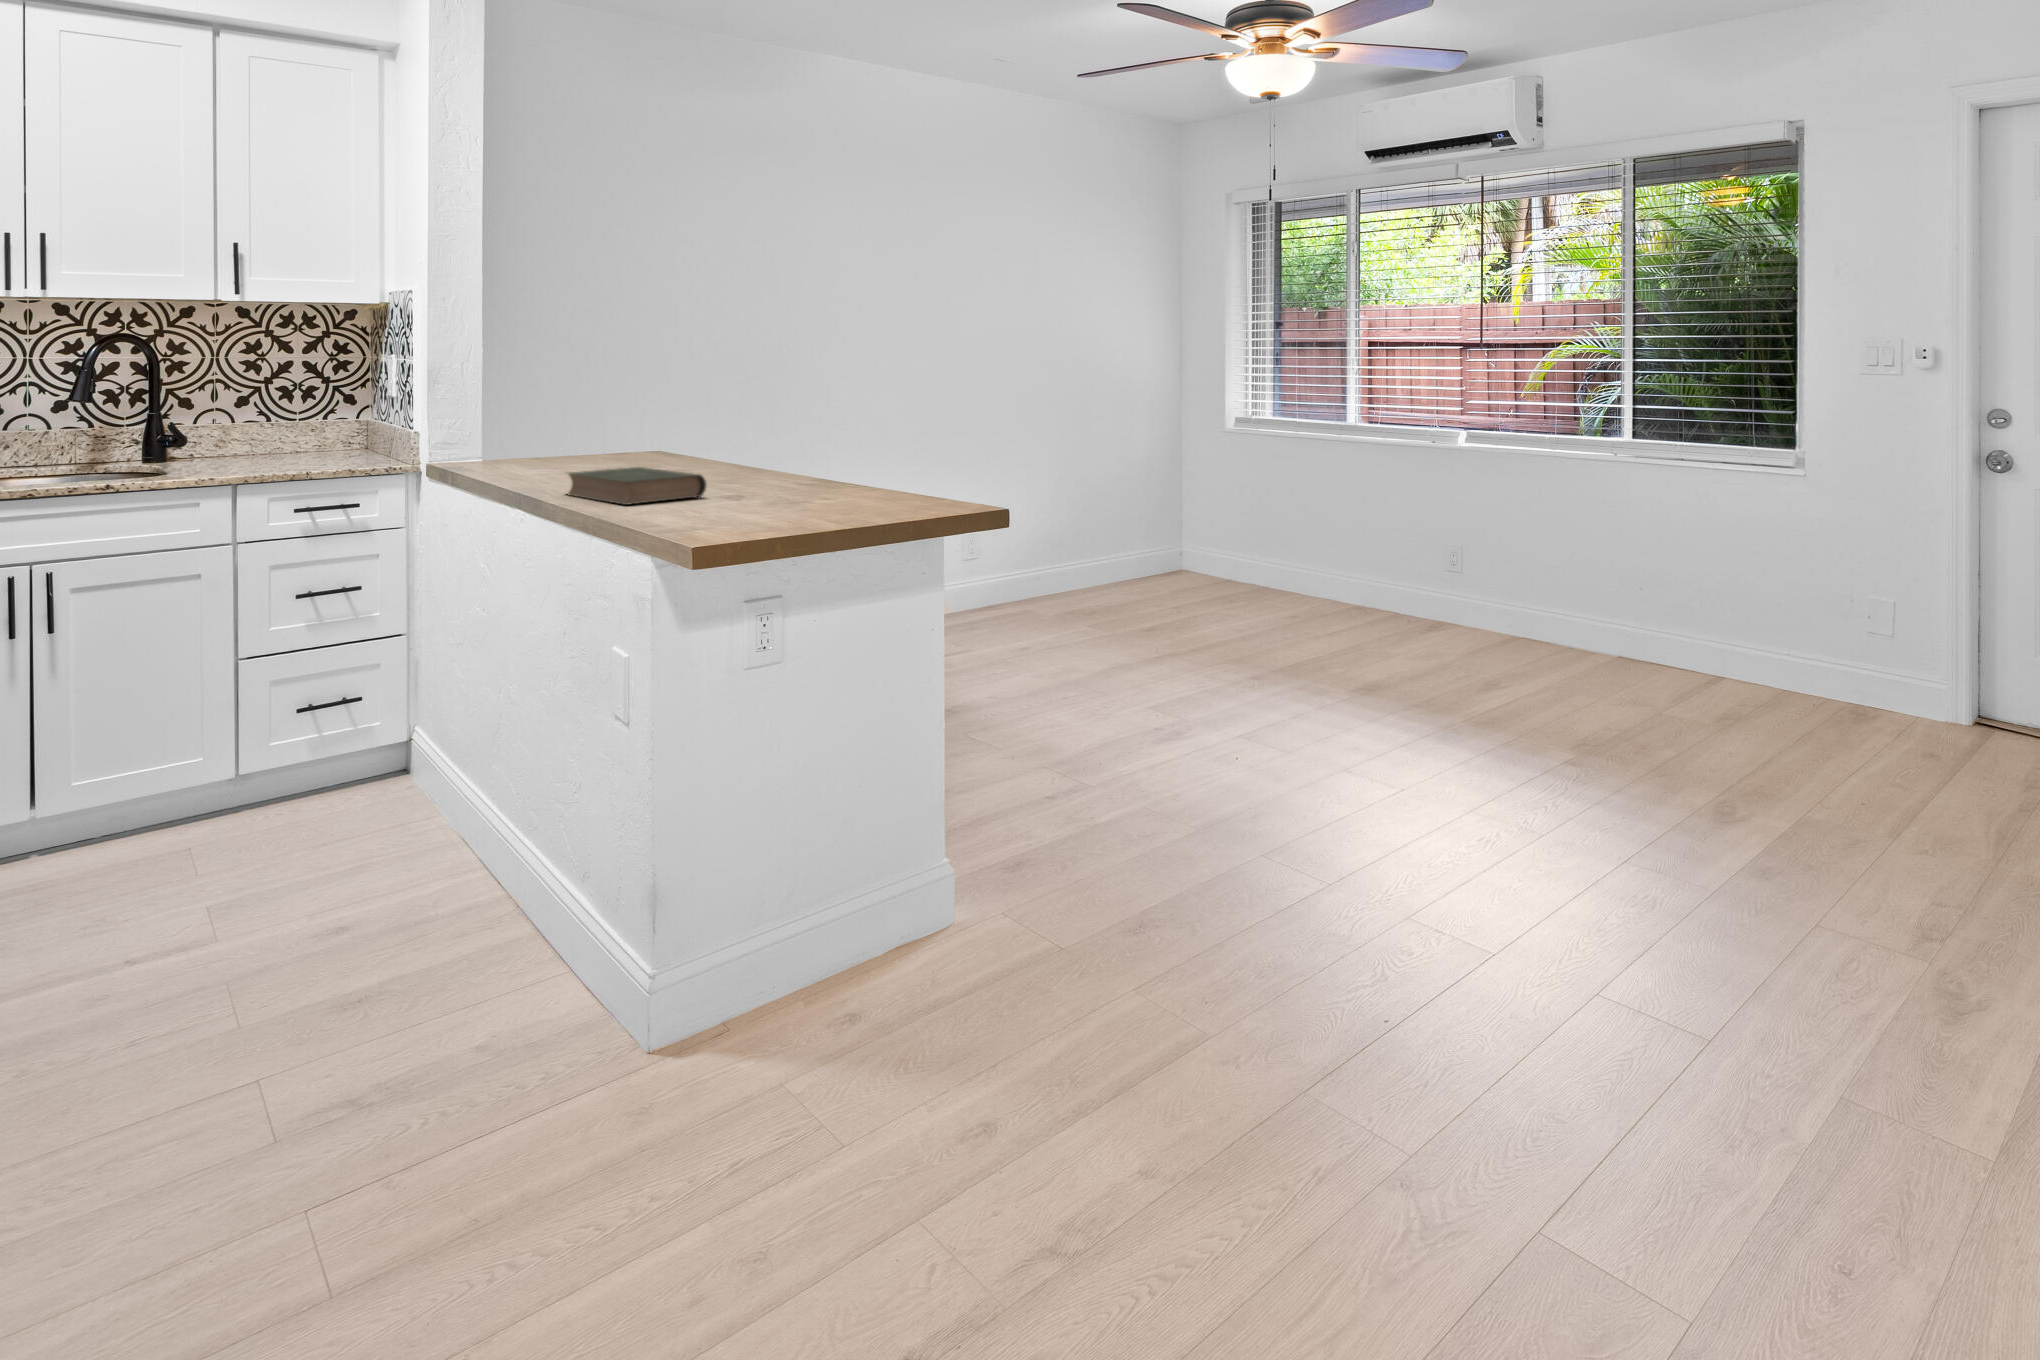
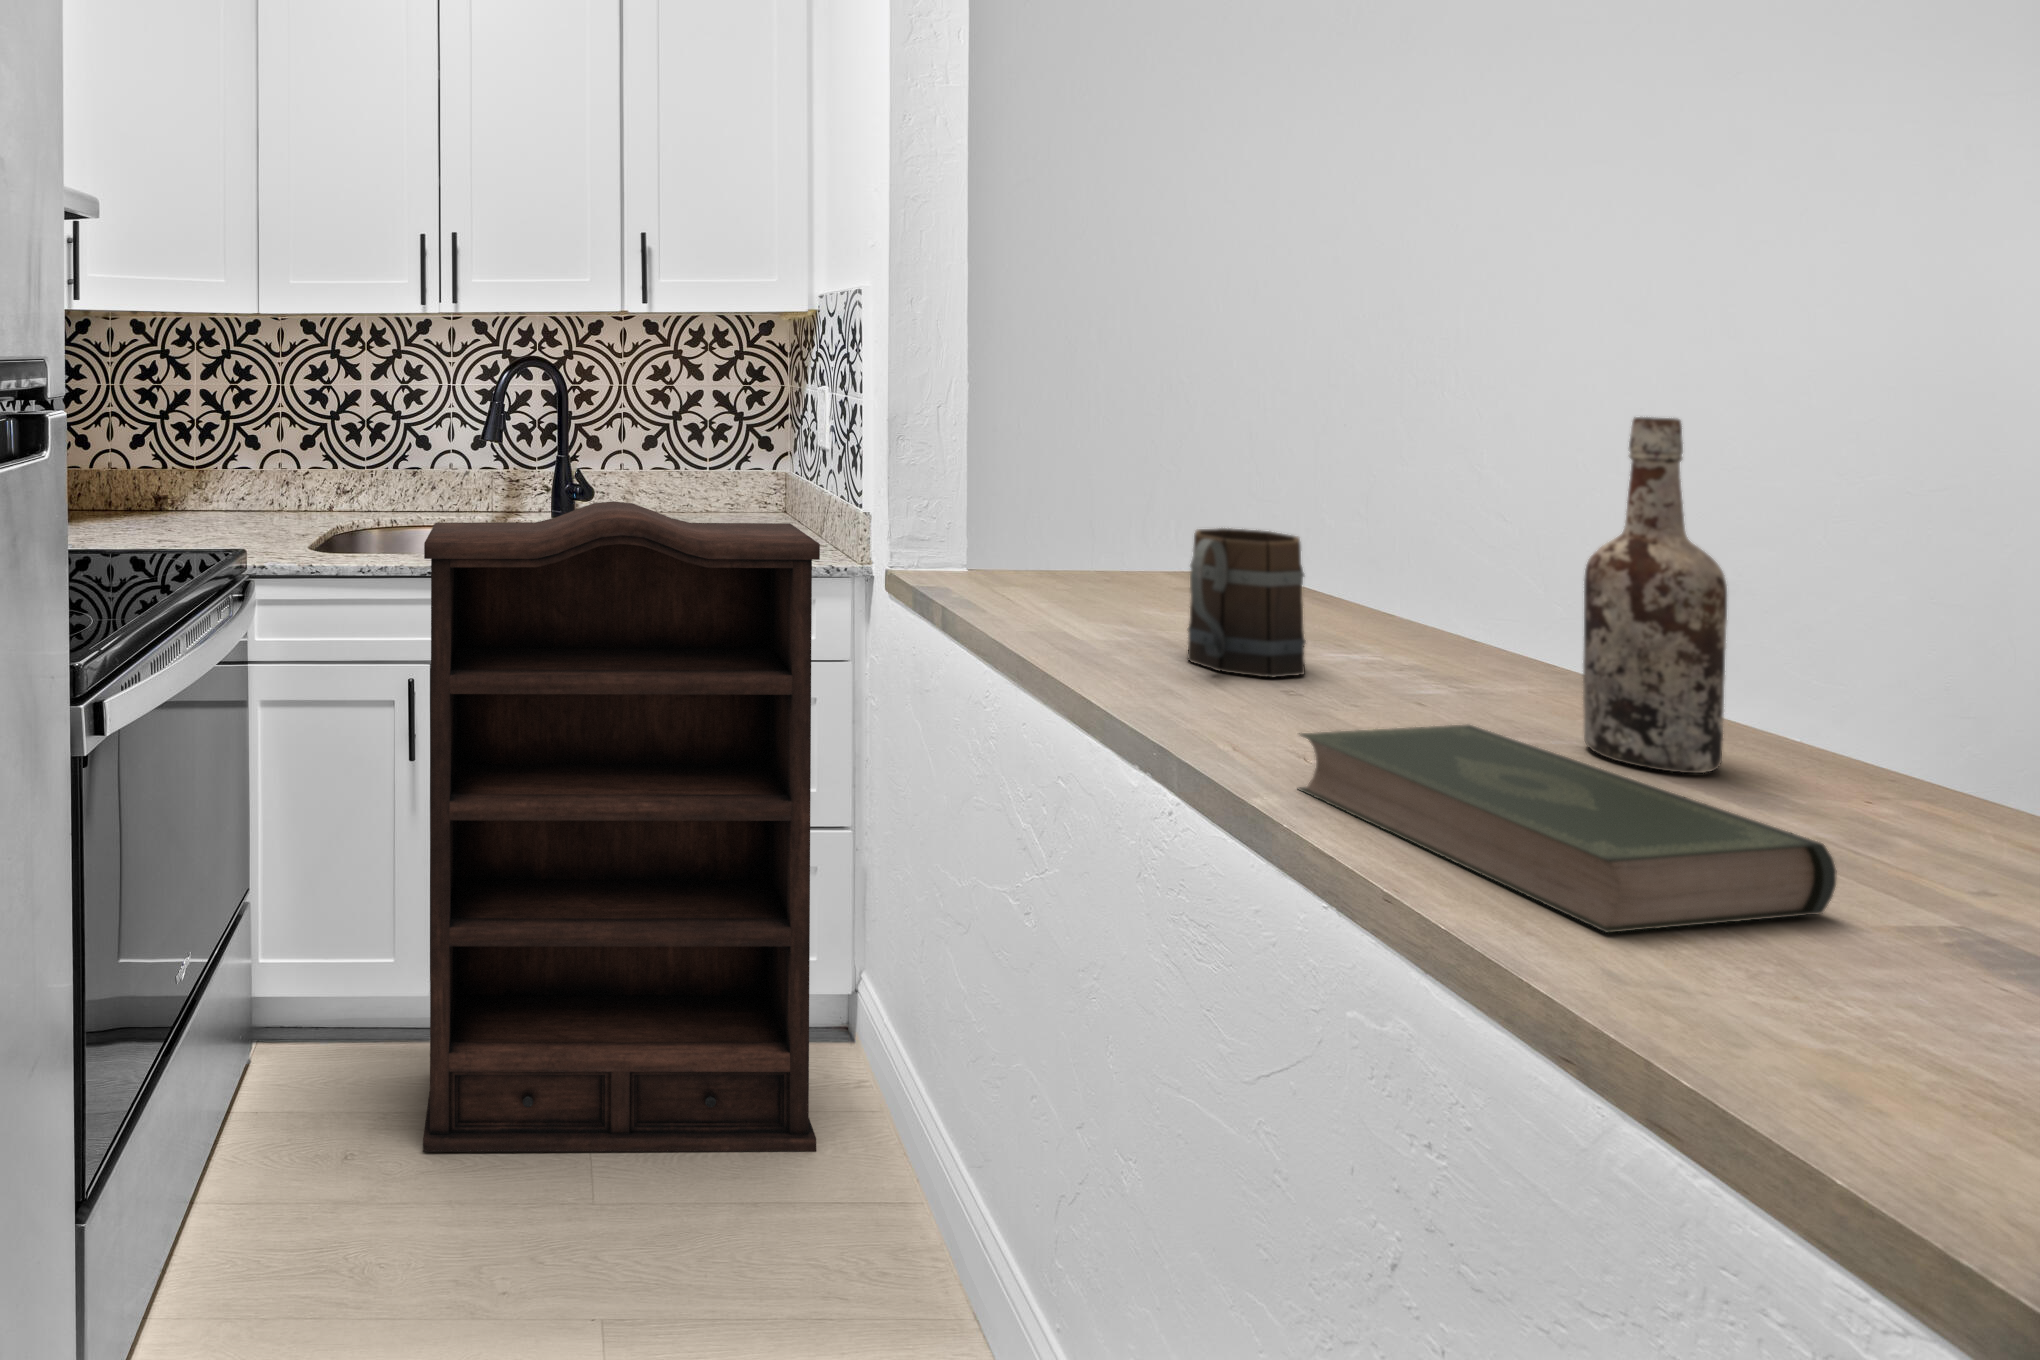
wine bottle: none [699,351,741,481] -> present [1583,417,1727,773]
mug: none [558,411,620,475] -> present [1188,528,1306,677]
bookshelf: none [37,432,375,897] -> present [423,501,820,1152]

